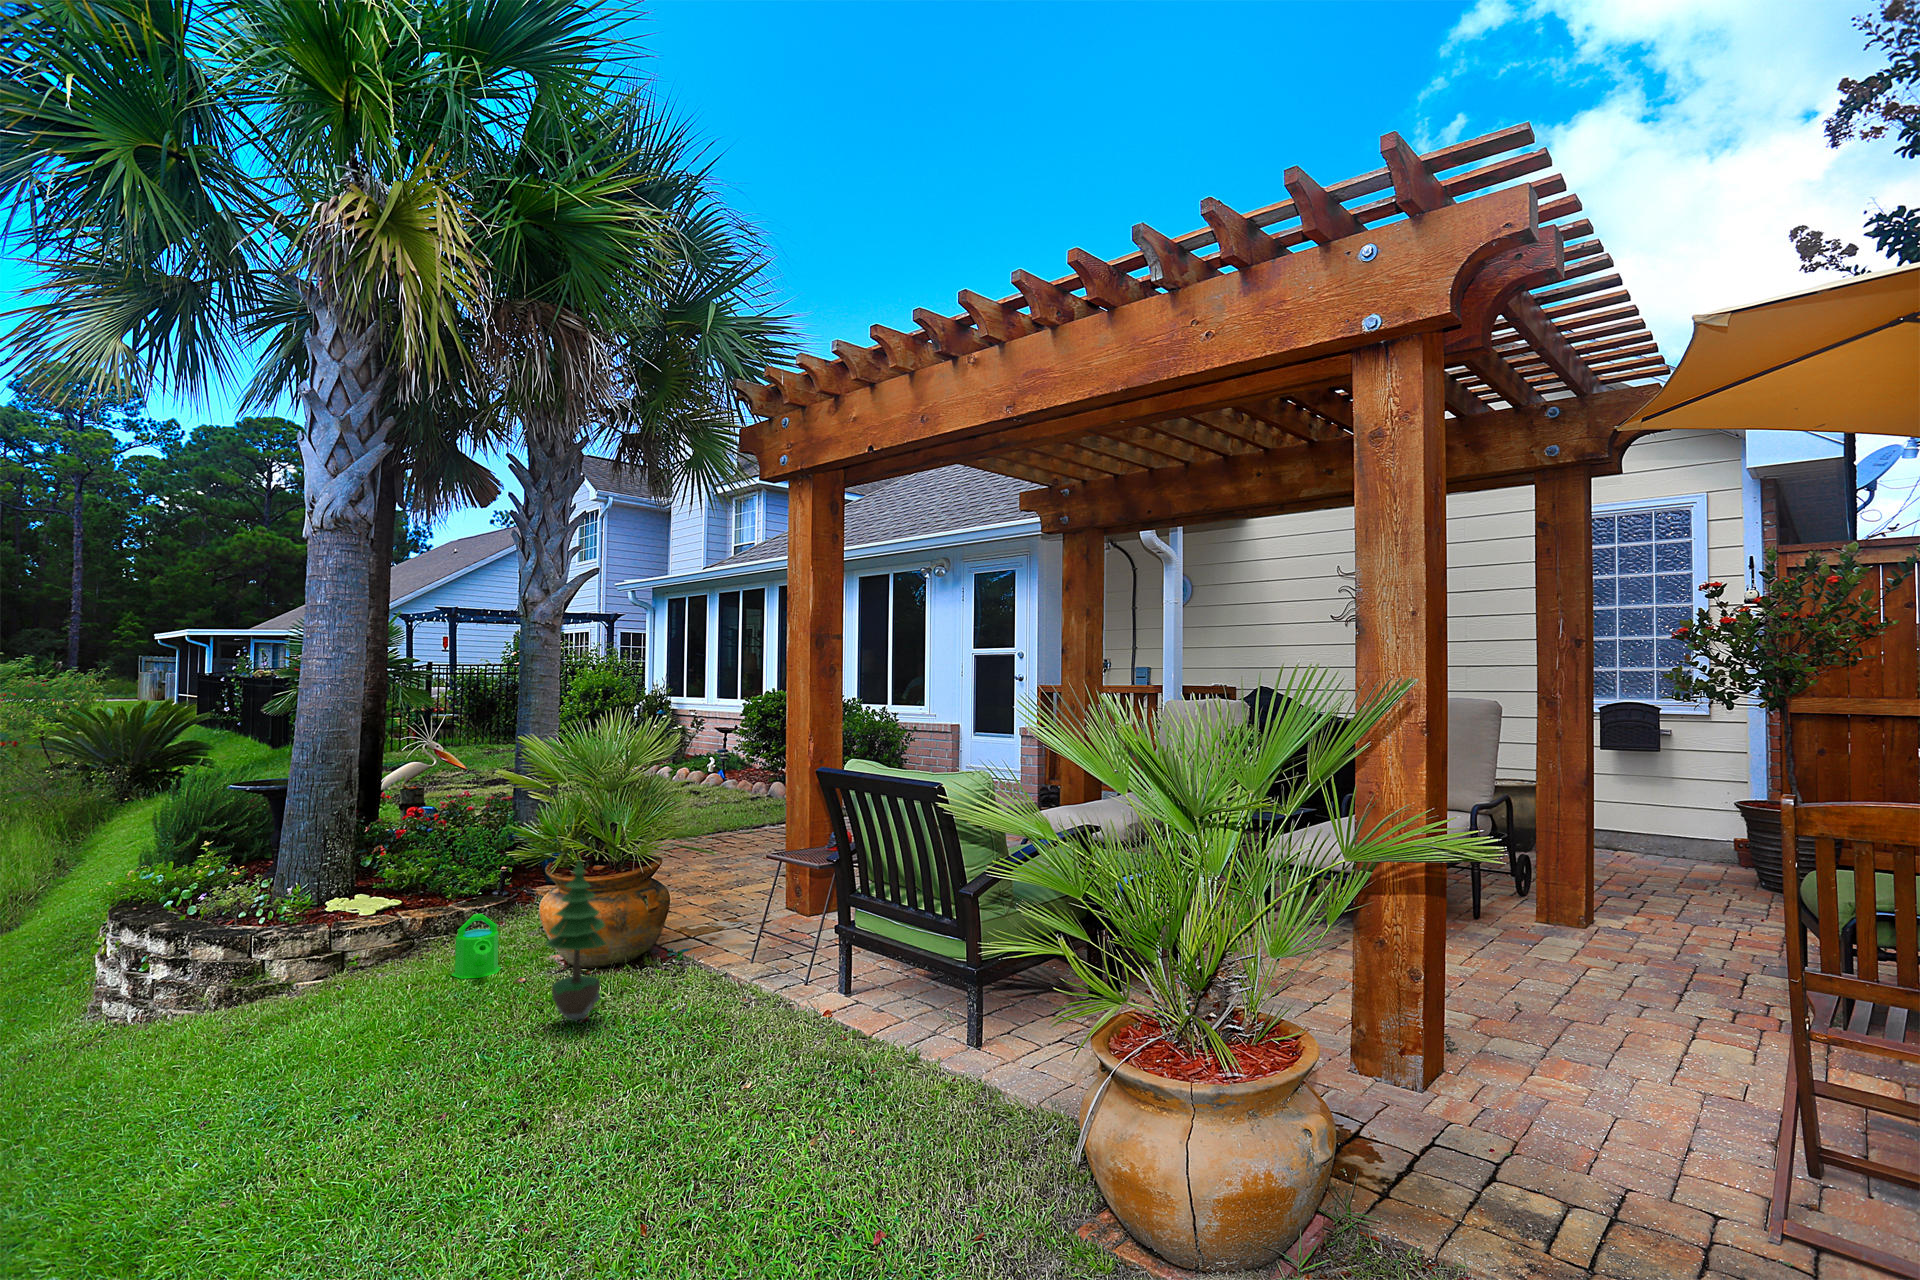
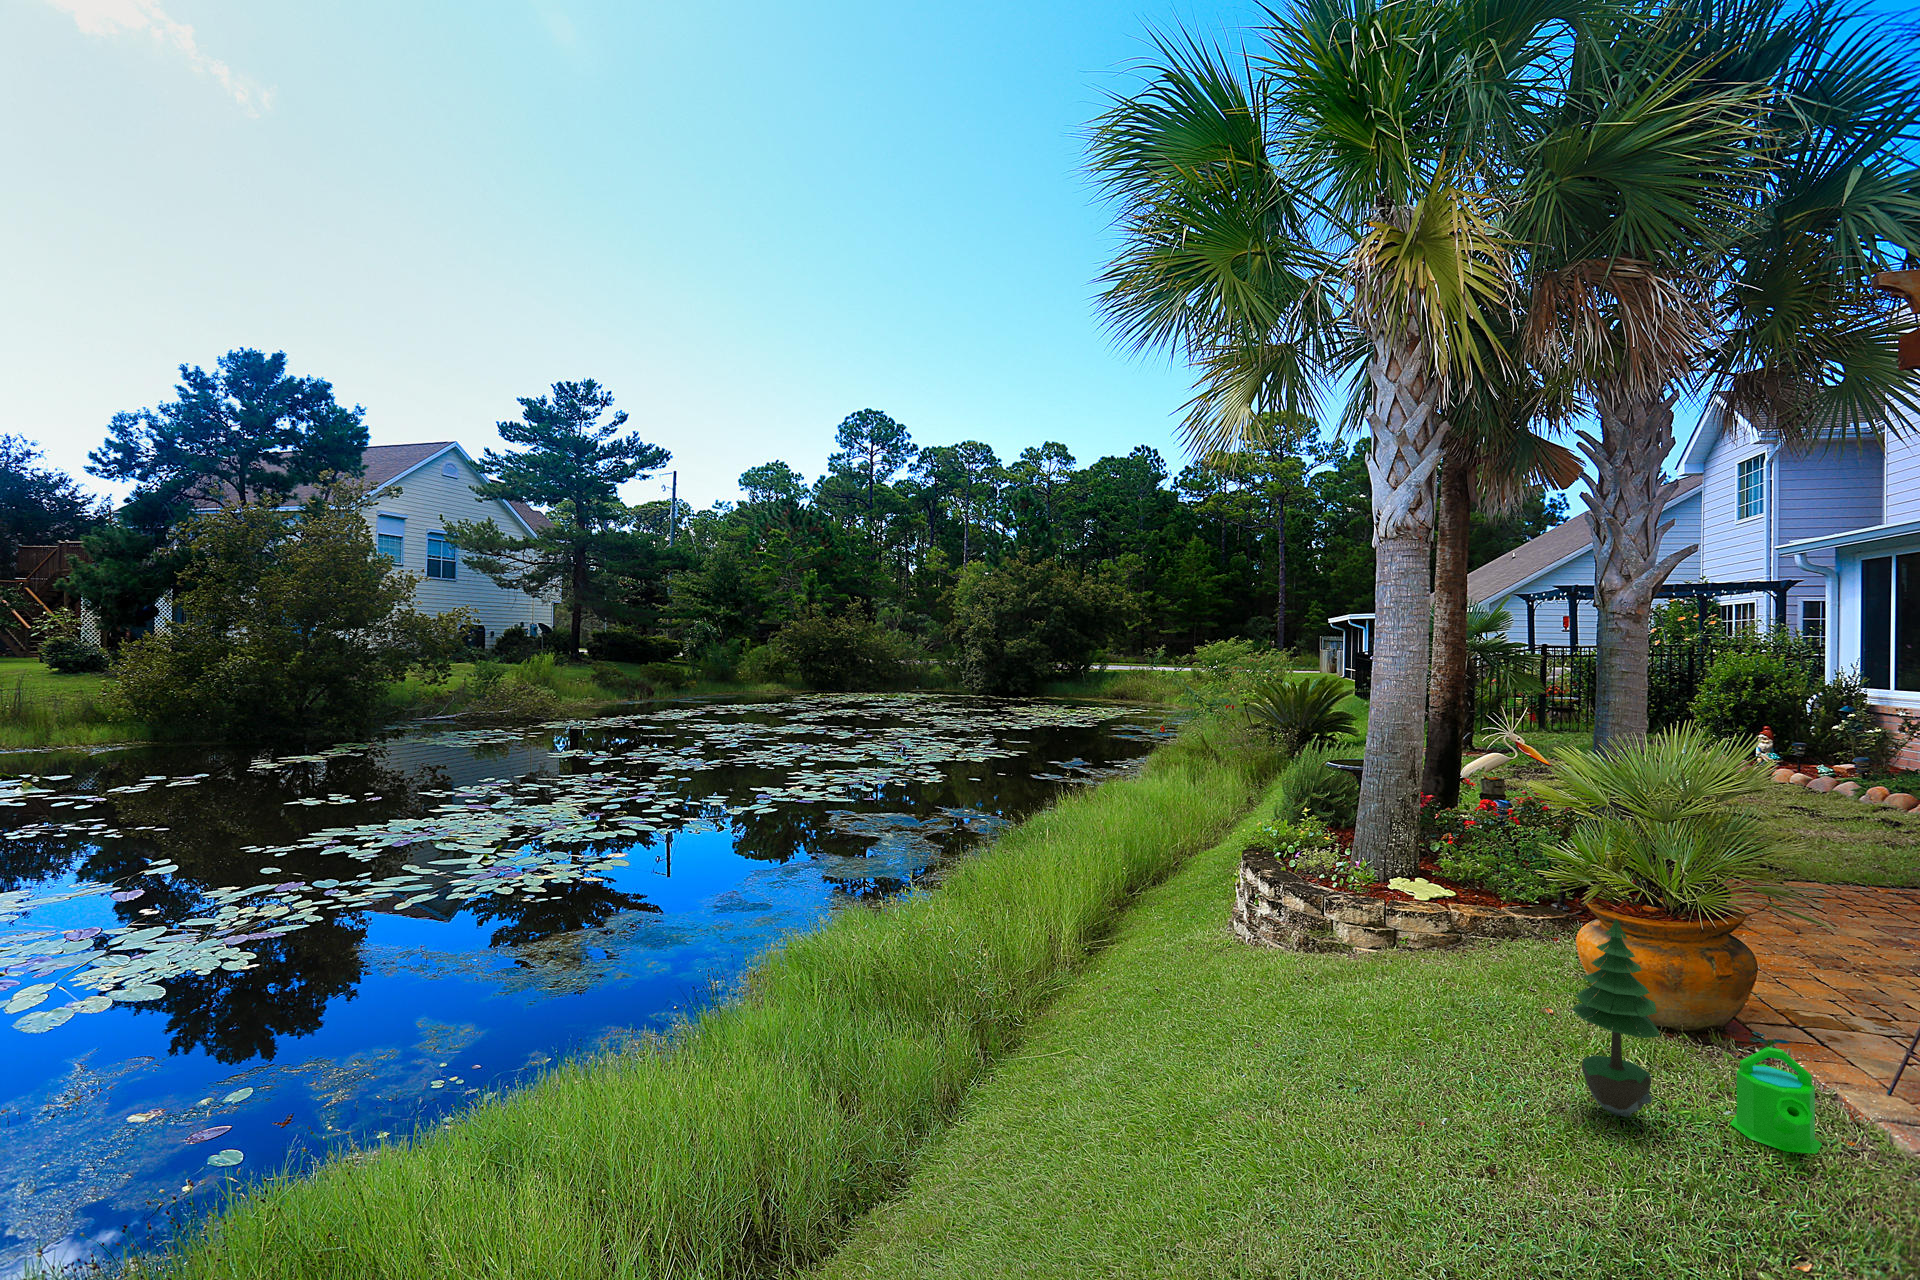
watering can: present [452,914,501,979] -> present [1730,1047,1822,1154]

